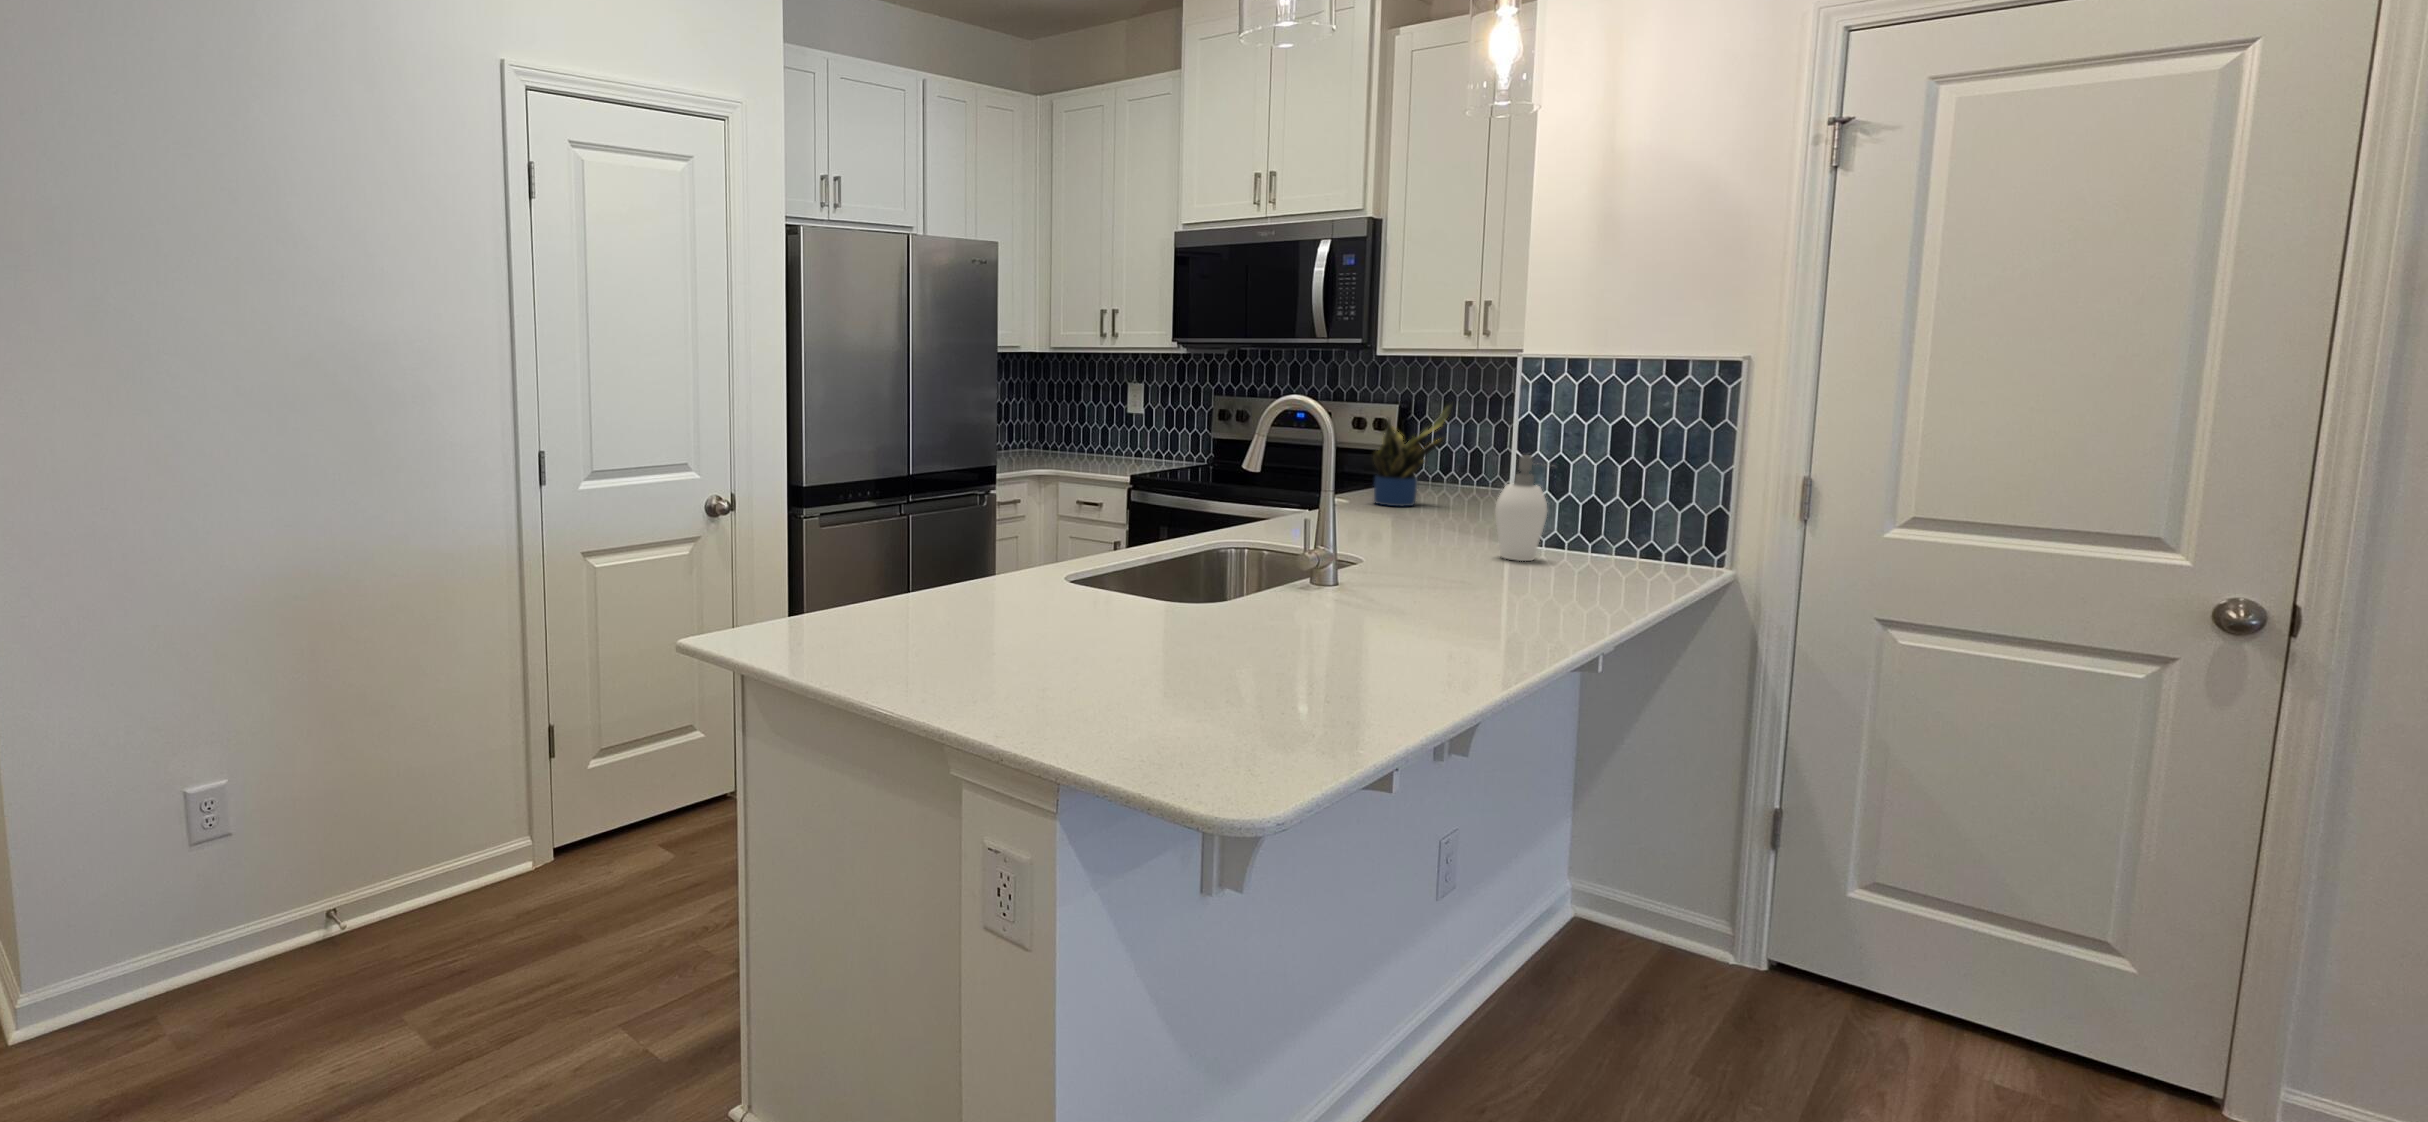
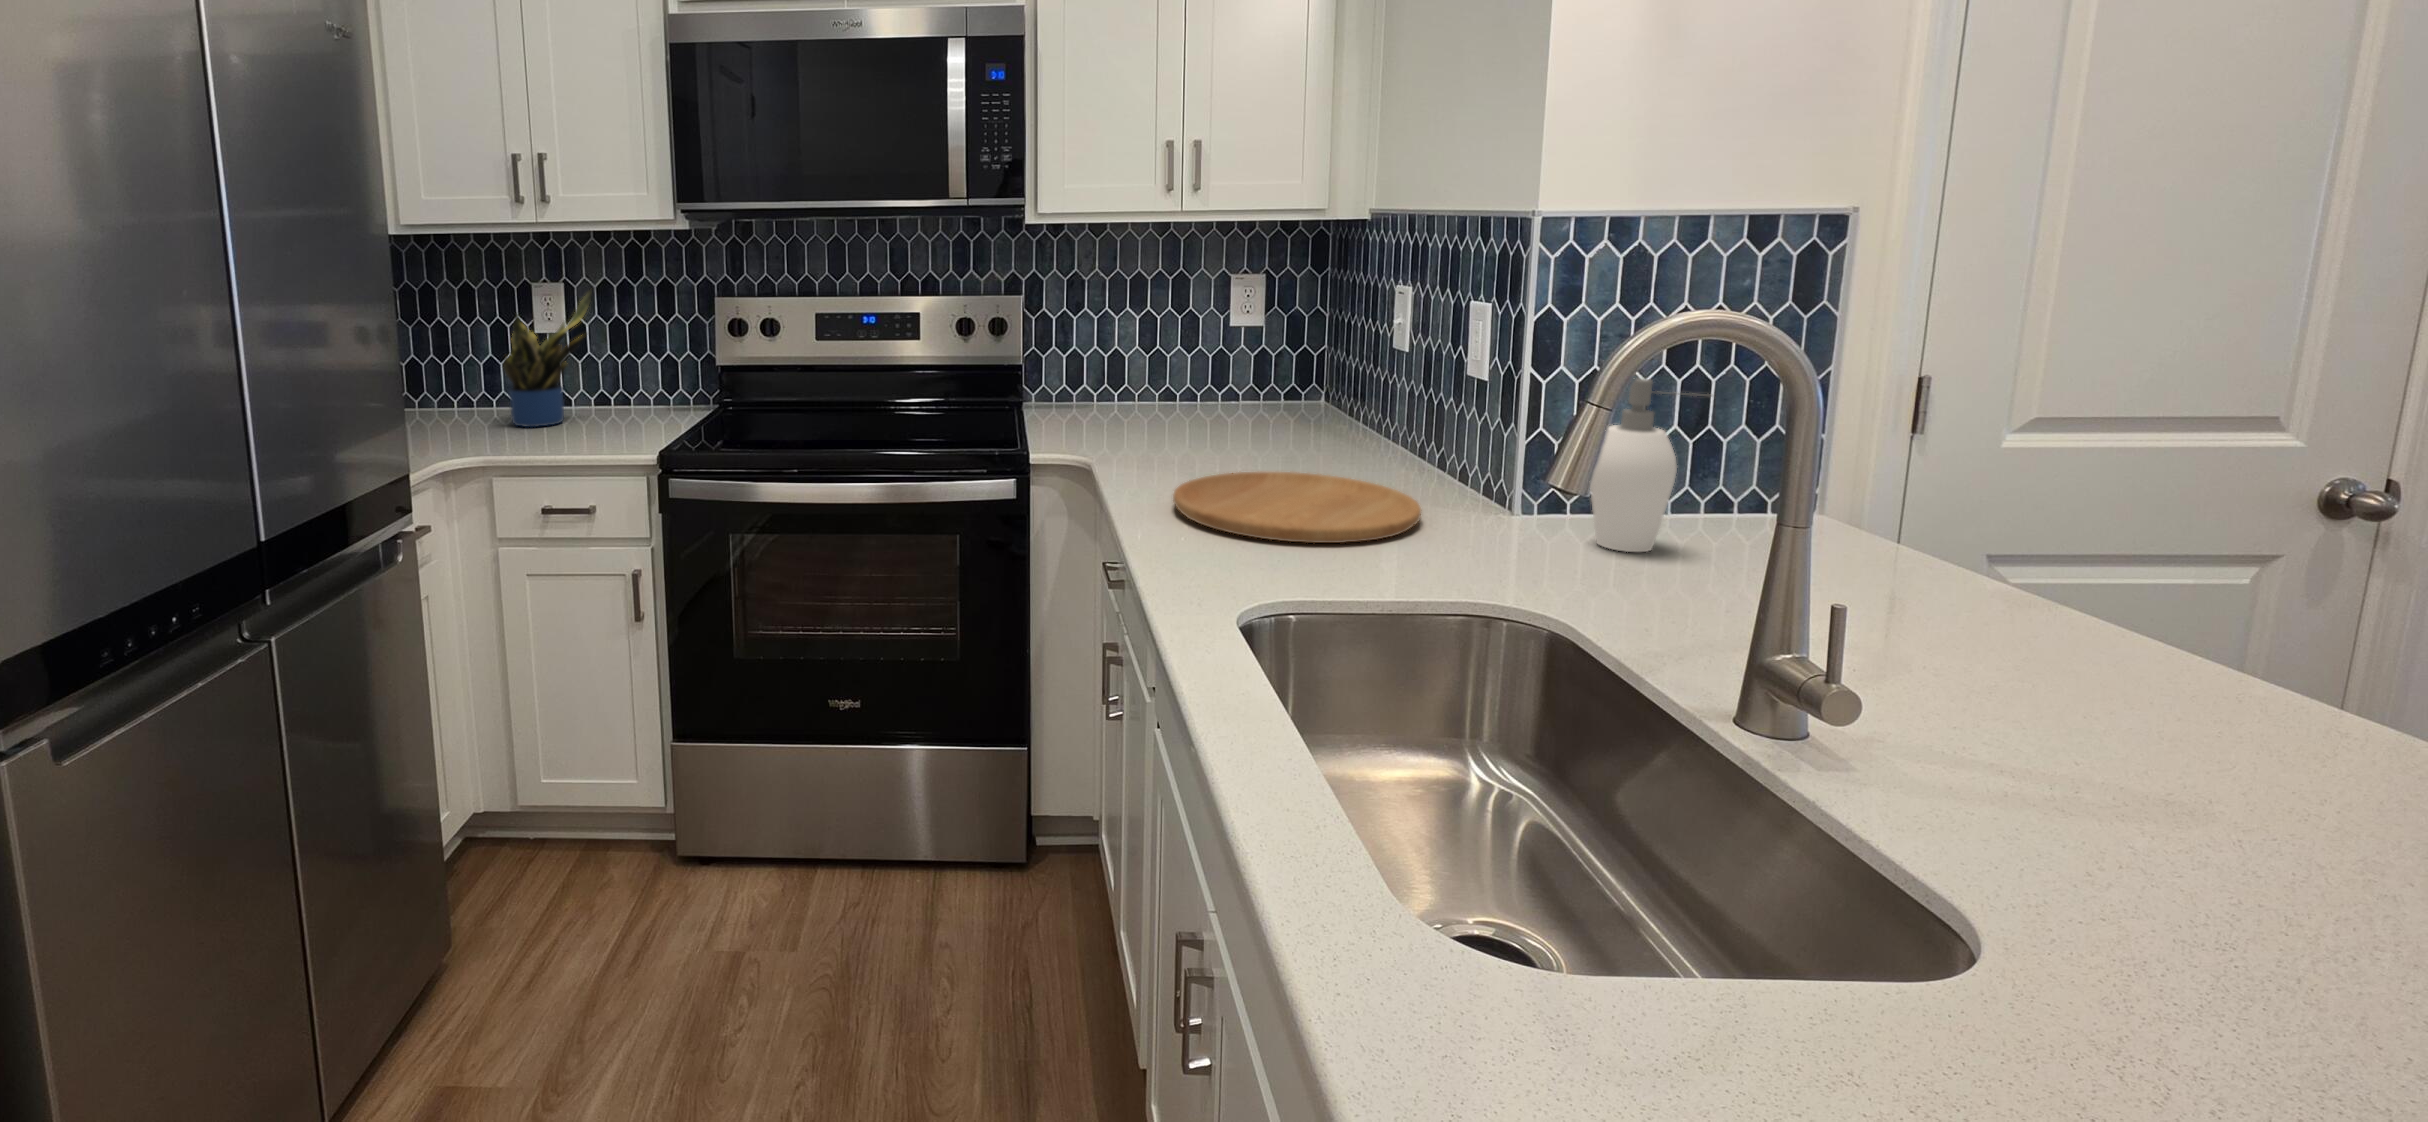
potted plant: present [1373,404,1452,506] -> present [503,291,592,427]
cutting board: none [1304,508,1456,539] -> present [1173,472,1421,543]

